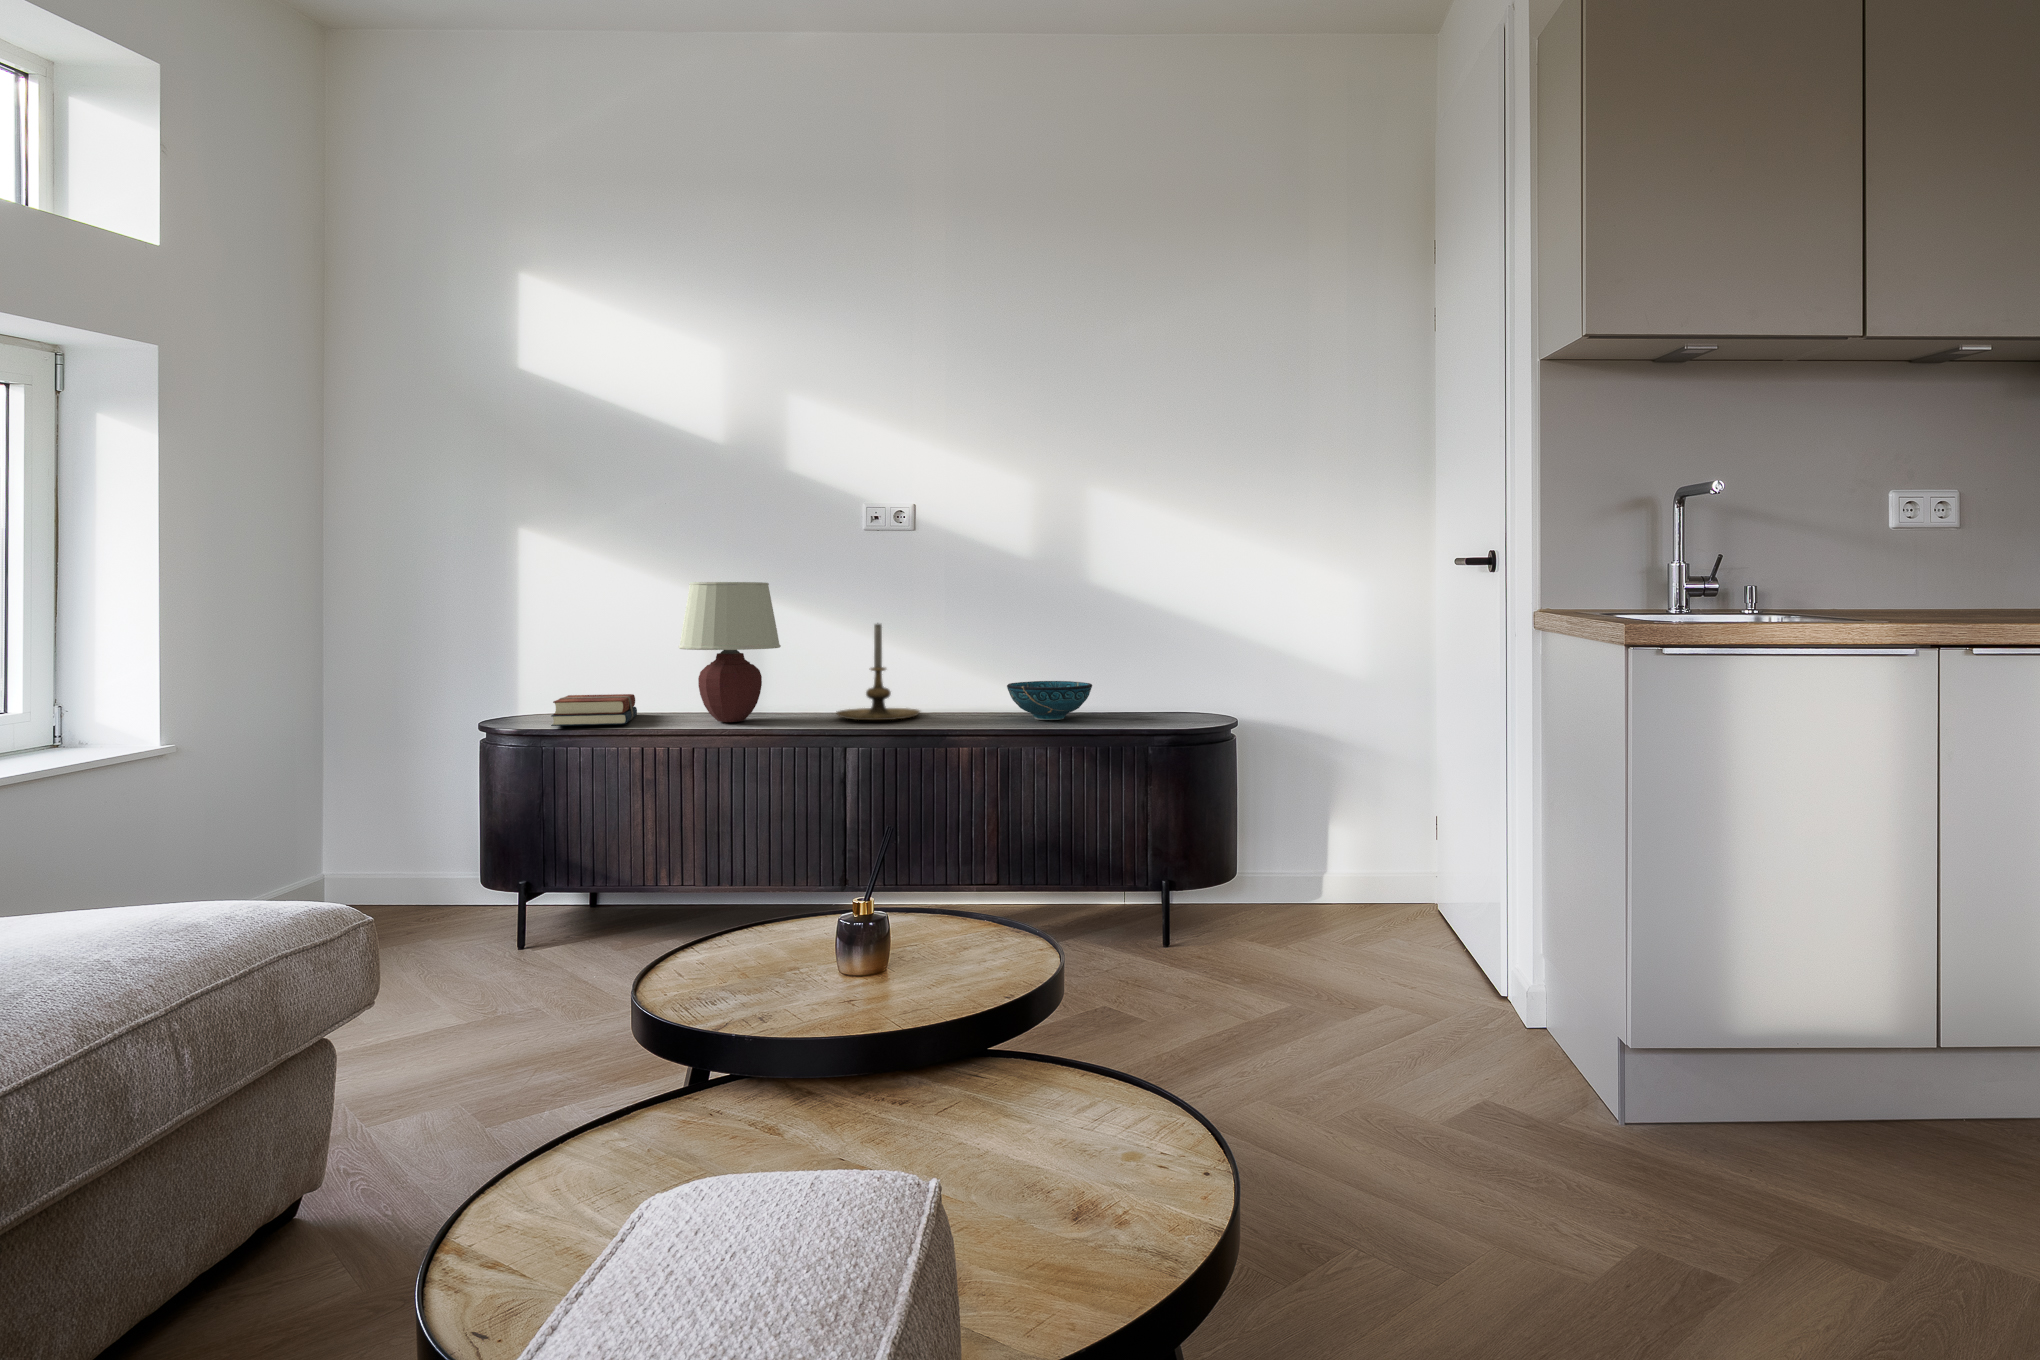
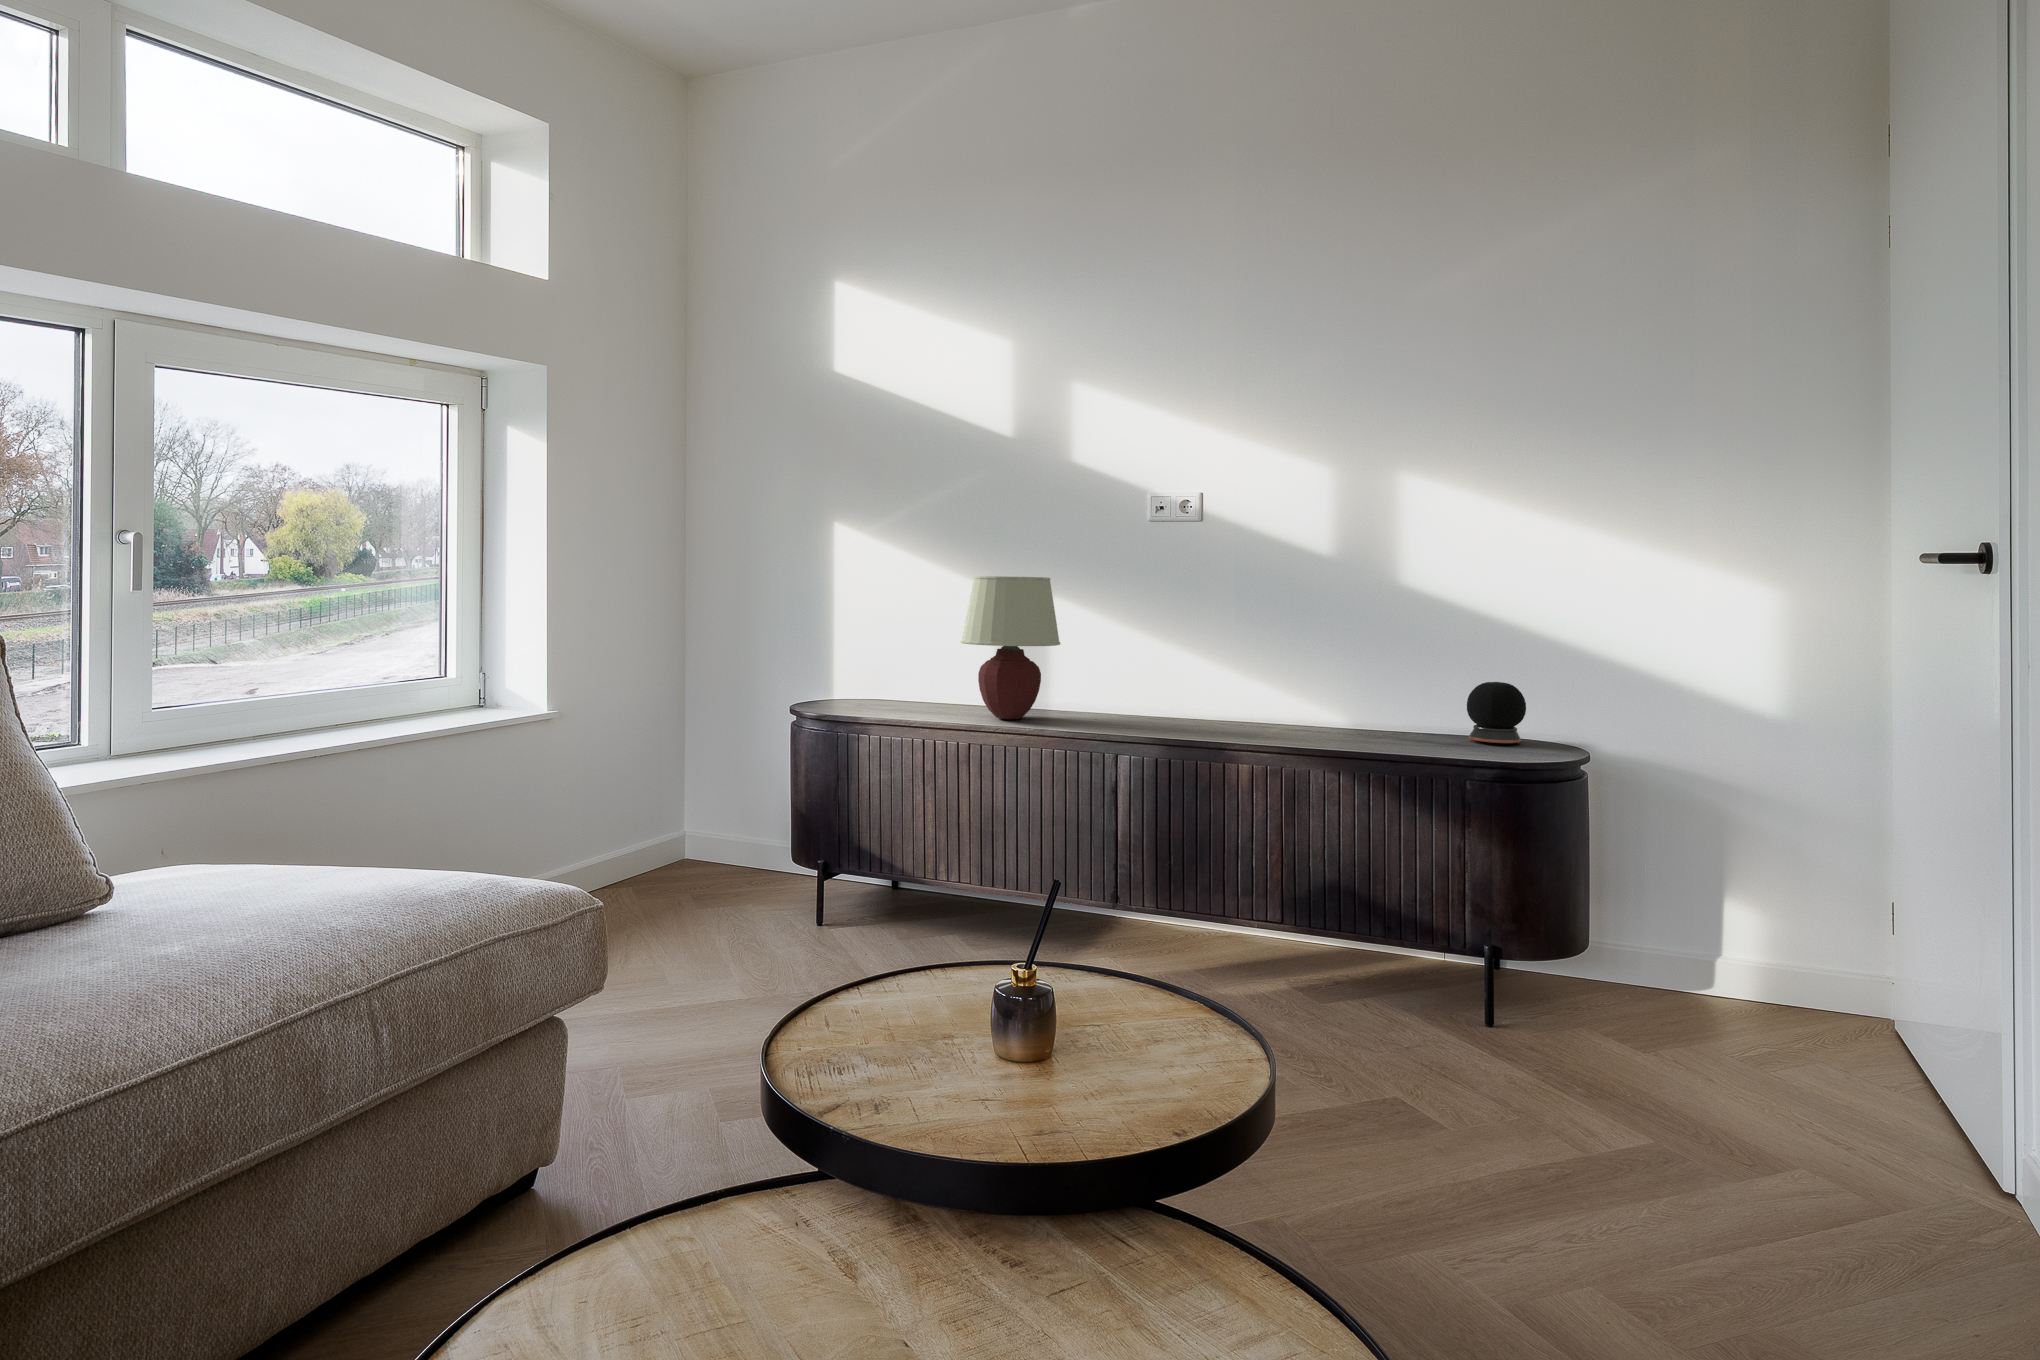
candle holder: present [837,623,920,720] -> none [1114,622,1206,726]
speaker: none [1139,665,1184,715] -> present [1467,682,1526,743]
decorative bowl: present [1007,681,1092,720] -> none [1303,693,1407,739]
books: present [551,694,637,726] -> none [843,683,927,715]

